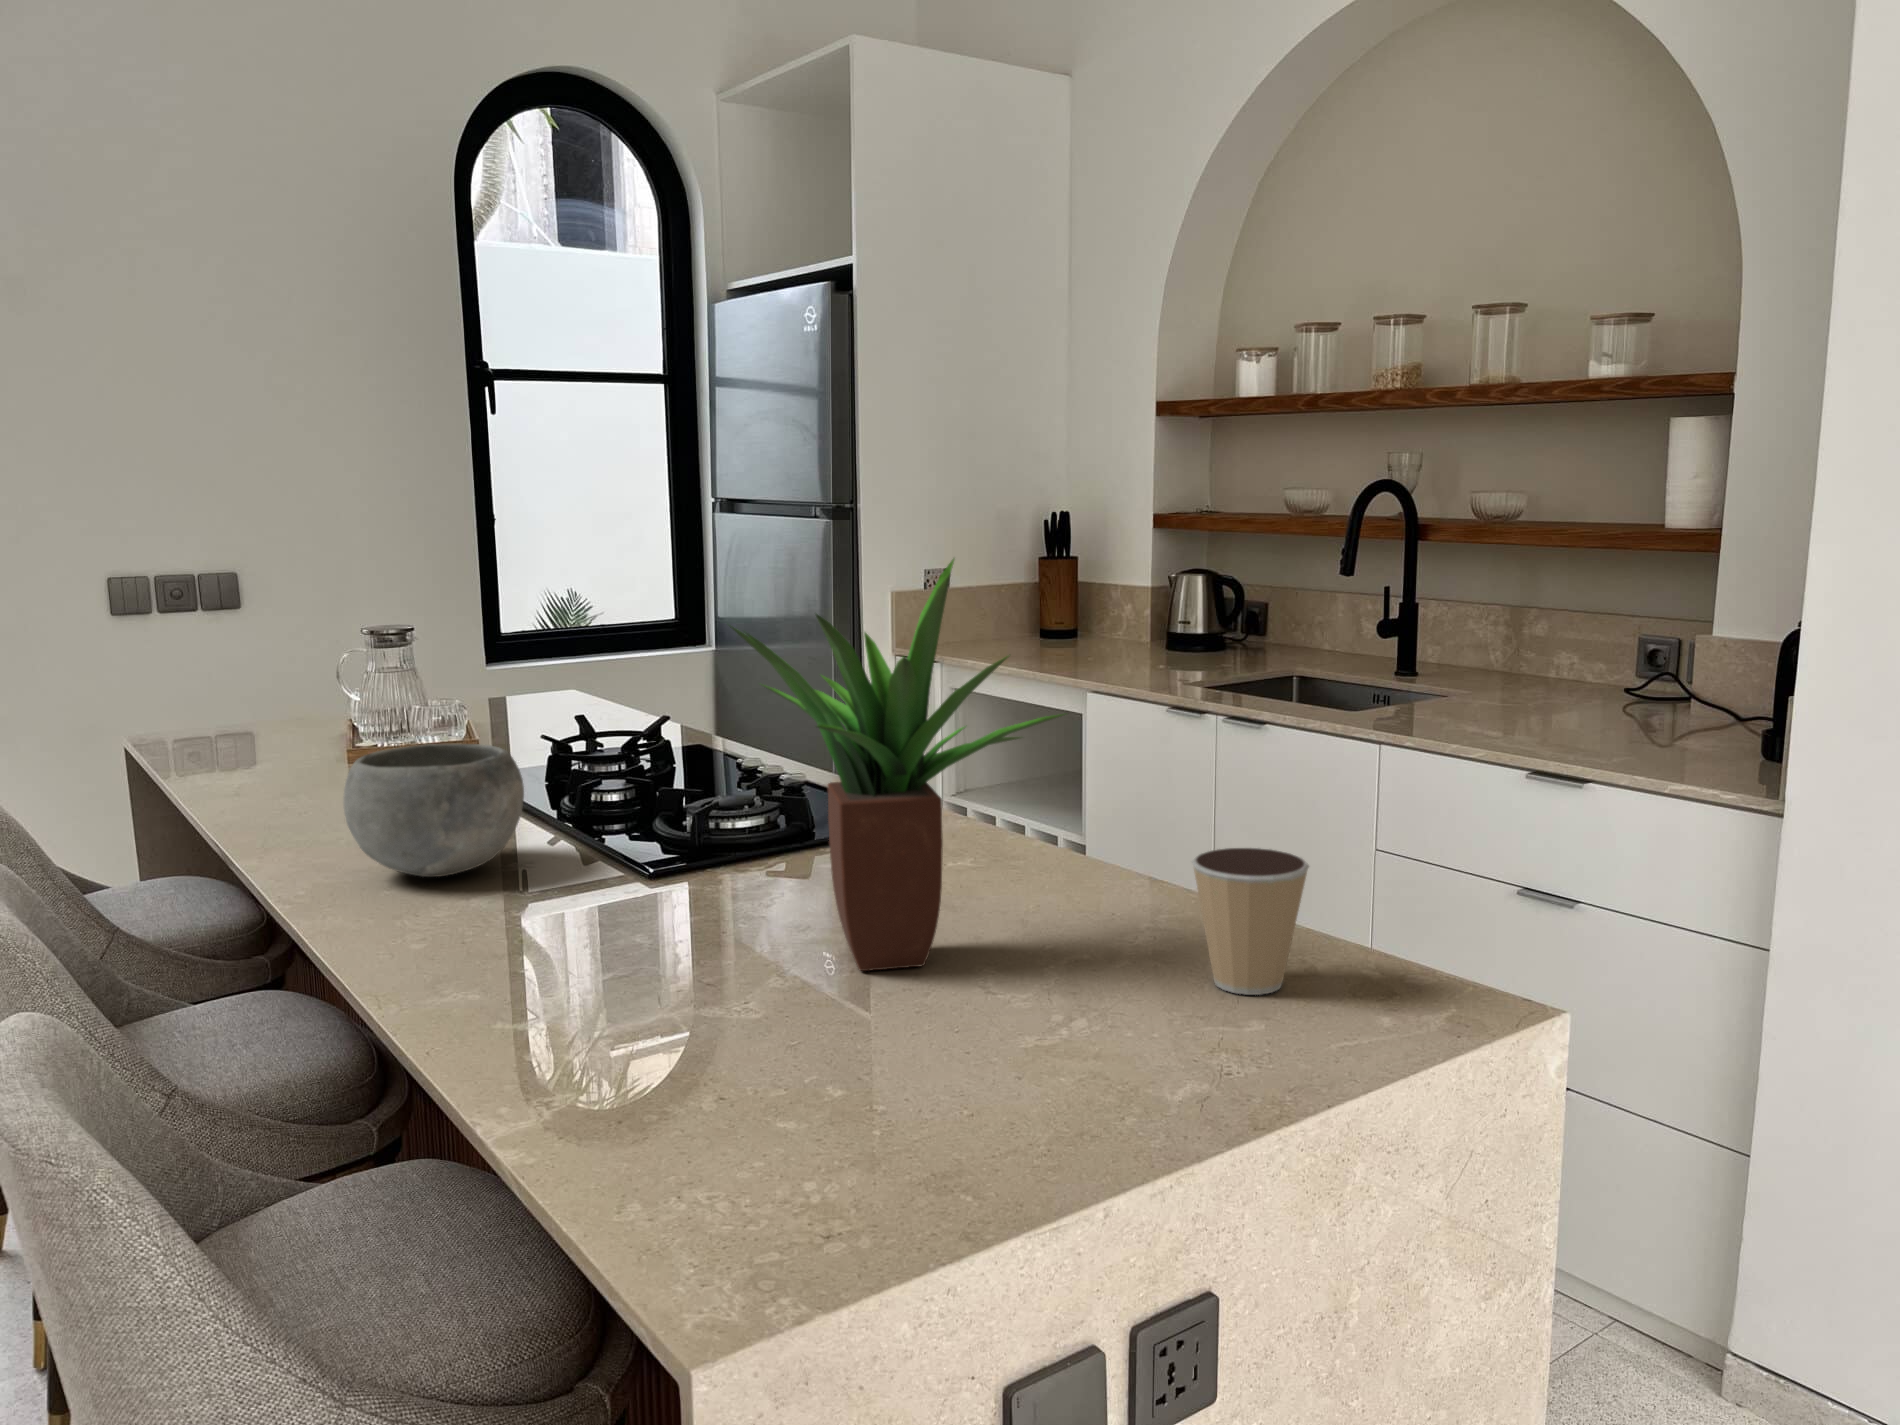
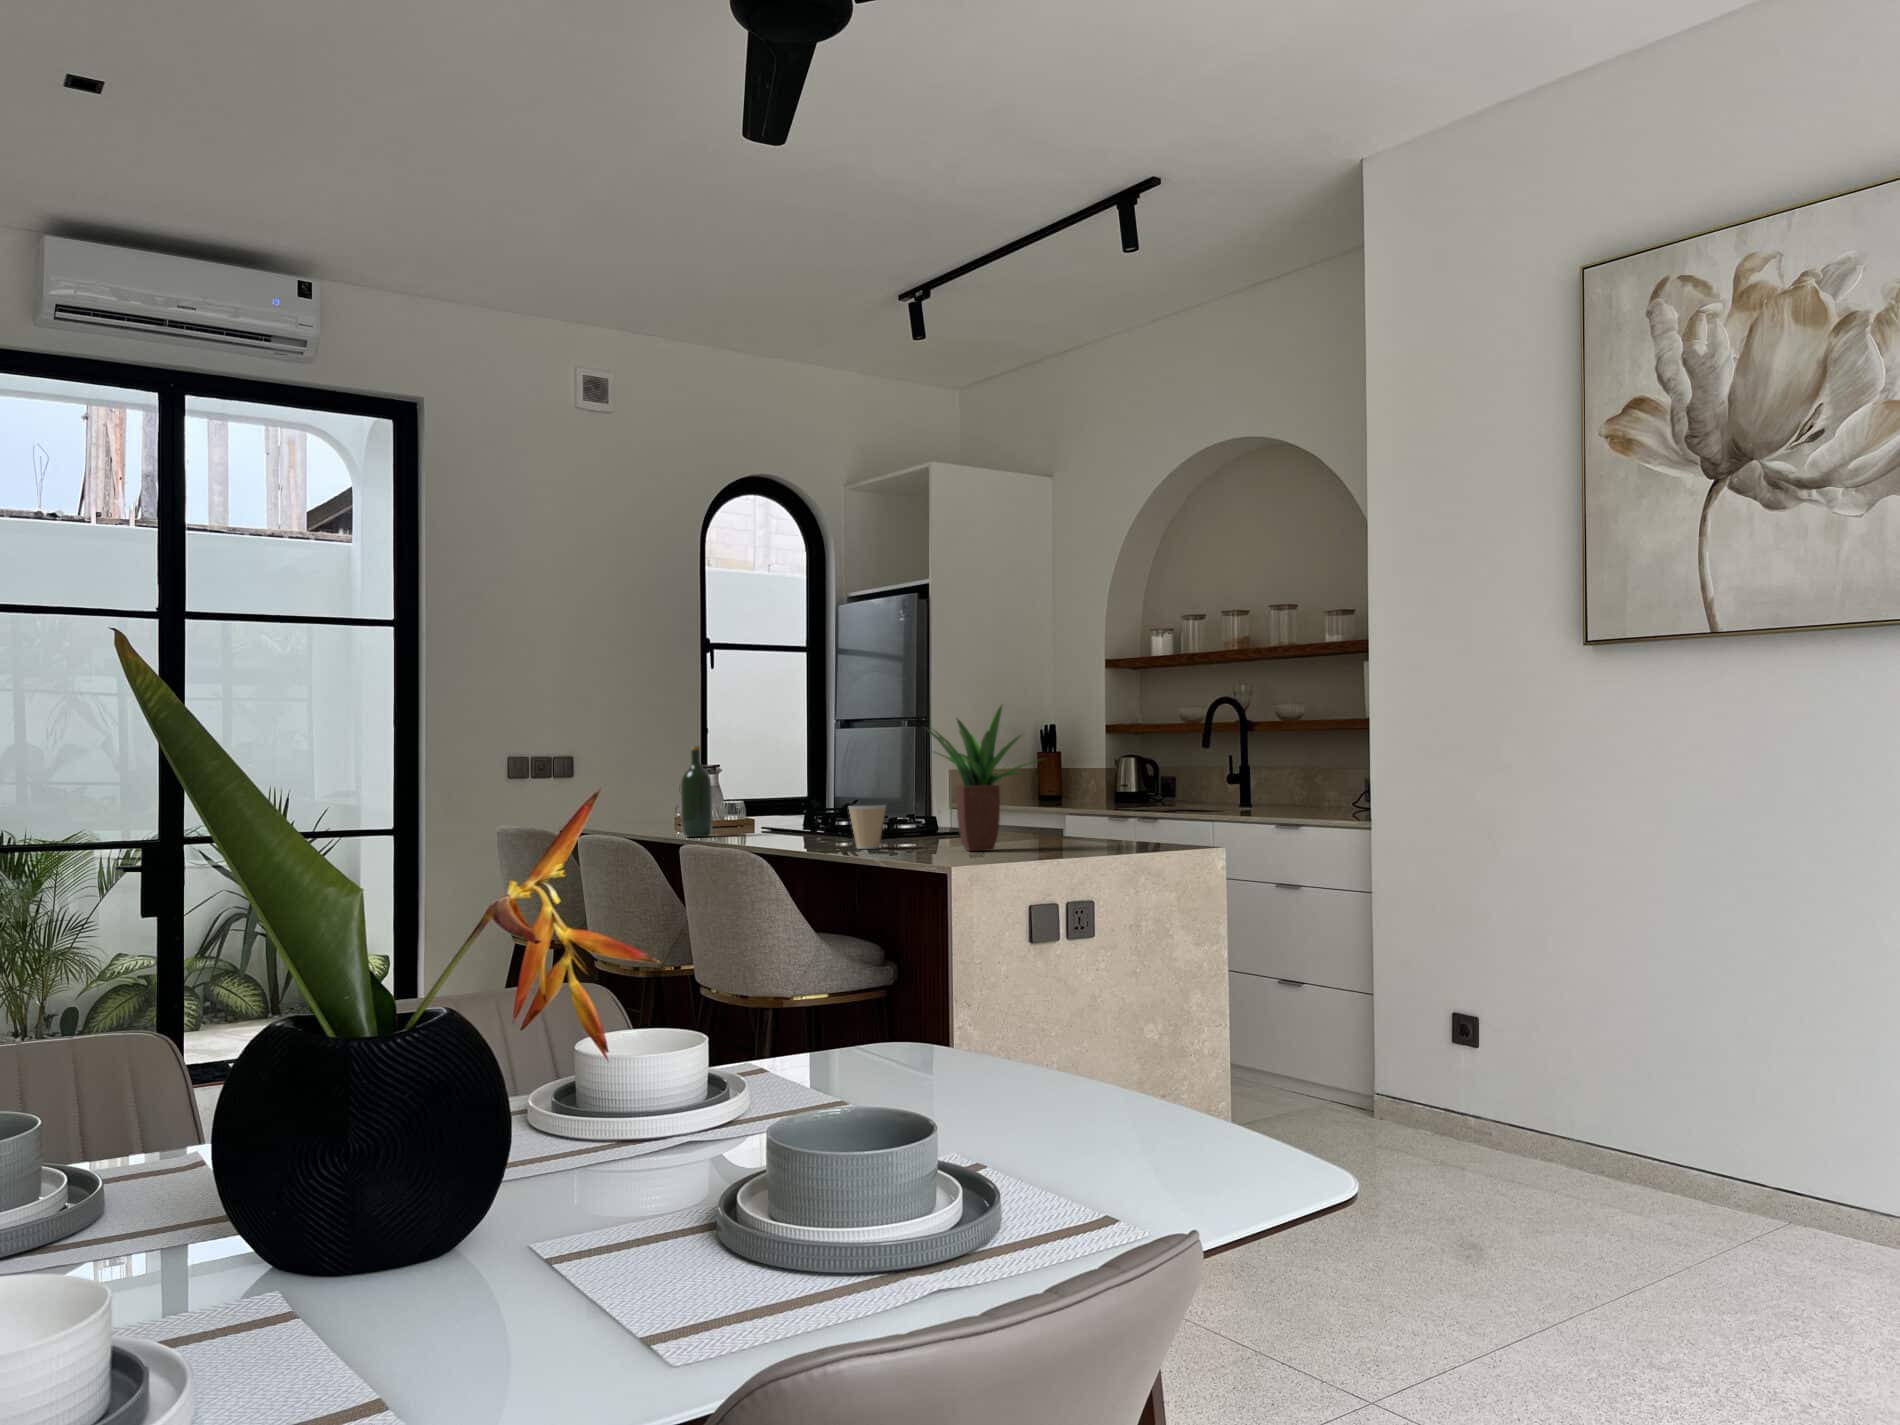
wine bottle: none [281,602,358,797] -> present [681,746,712,837]
bowl: present [343,744,524,877] -> none [747,794,819,845]
coffee cup: present [1192,848,1309,995] -> present [849,805,886,849]

